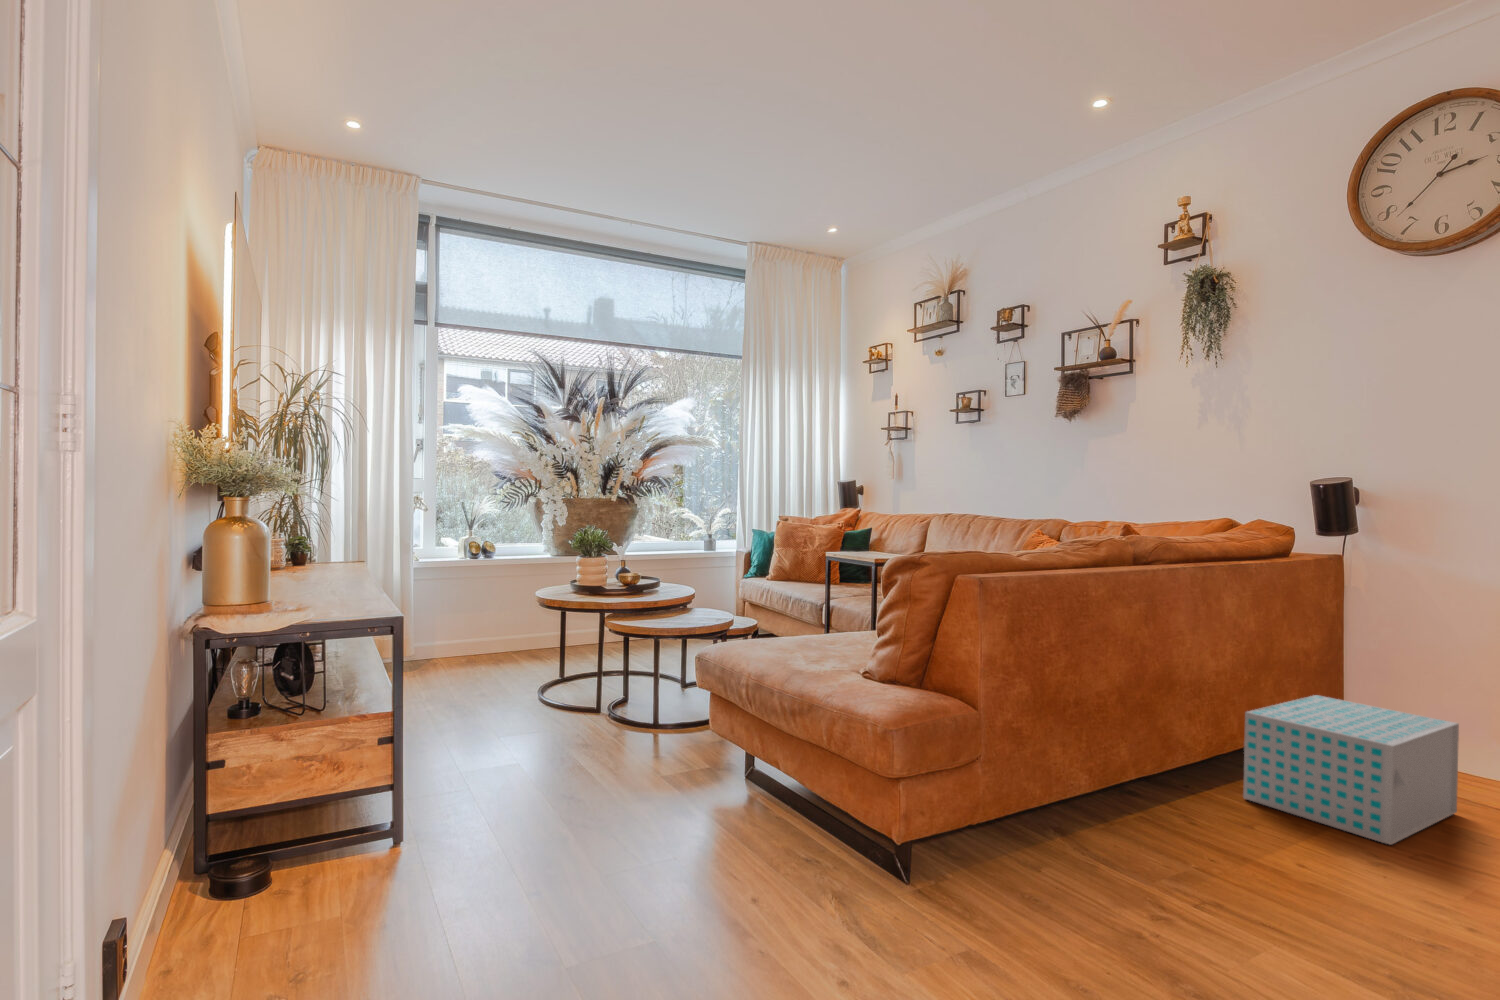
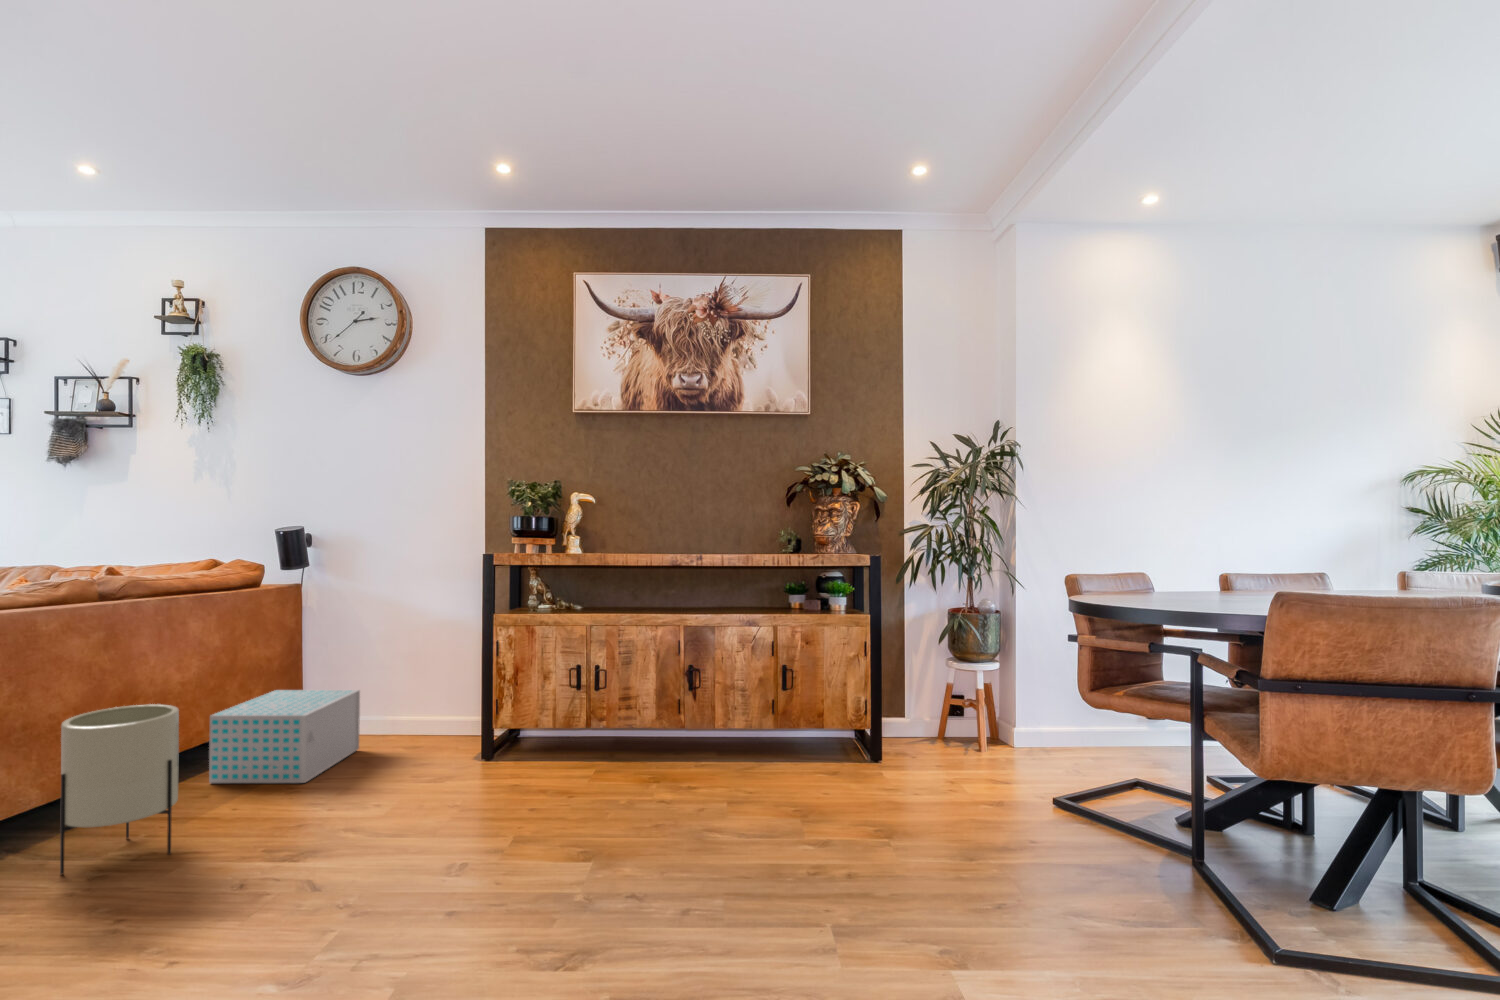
planter: none [1108,680,1241,895] -> present [60,704,179,874]

